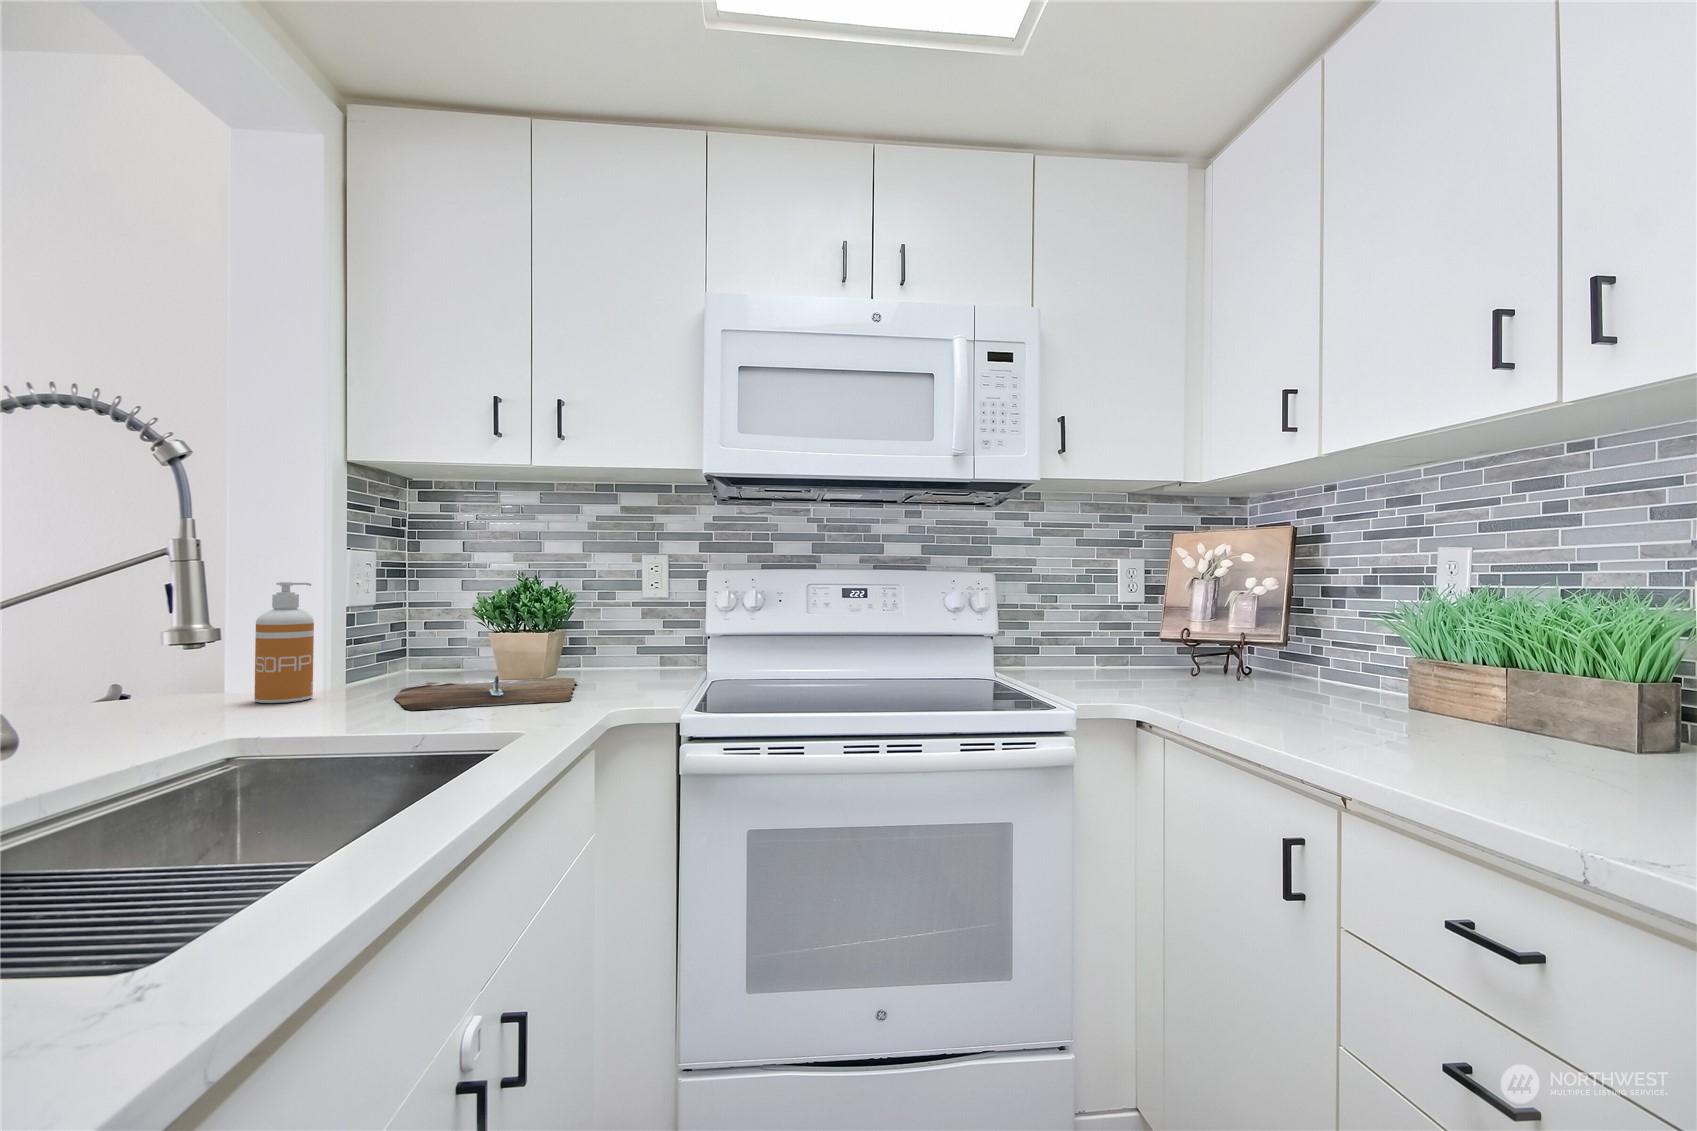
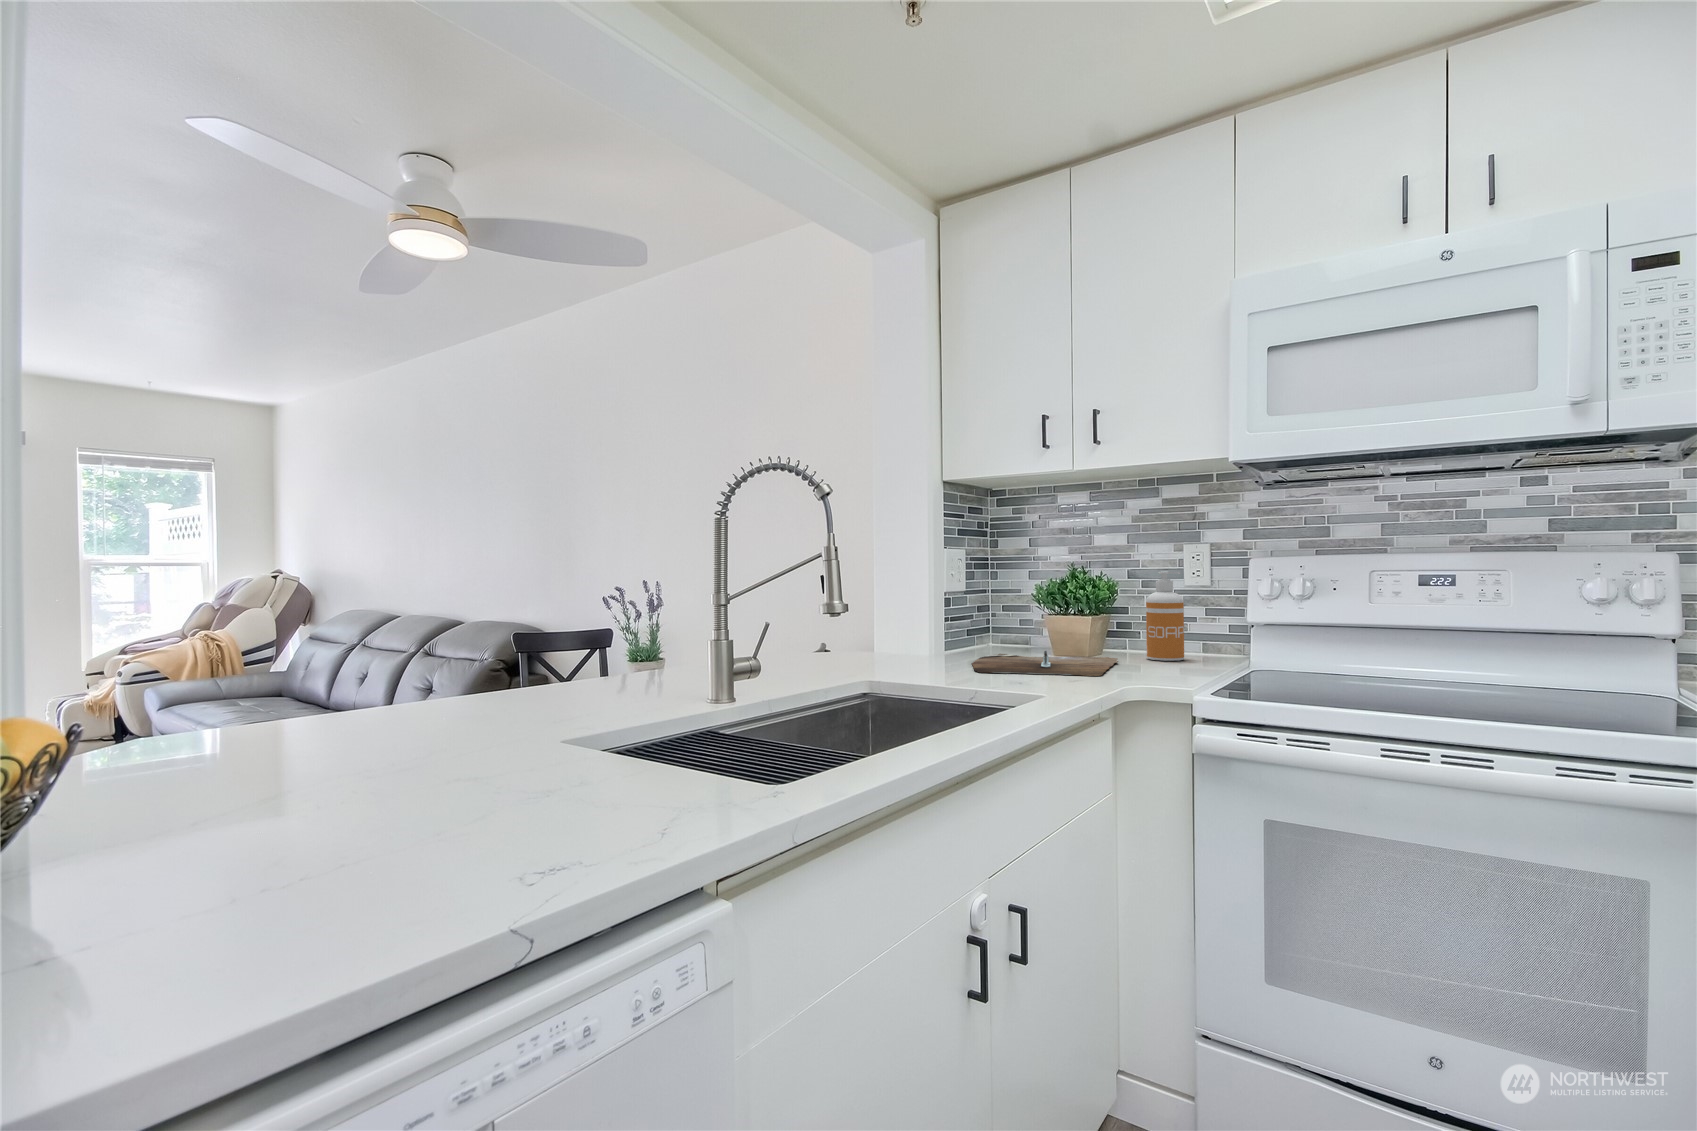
soap dispenser: present [254,582,314,703] -> present [1146,571,1184,661]

